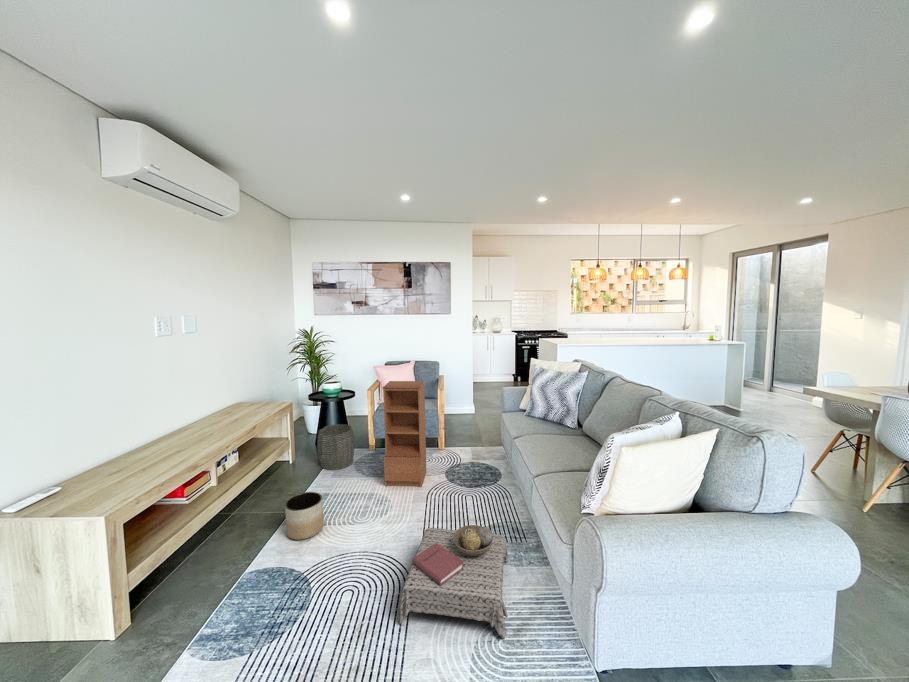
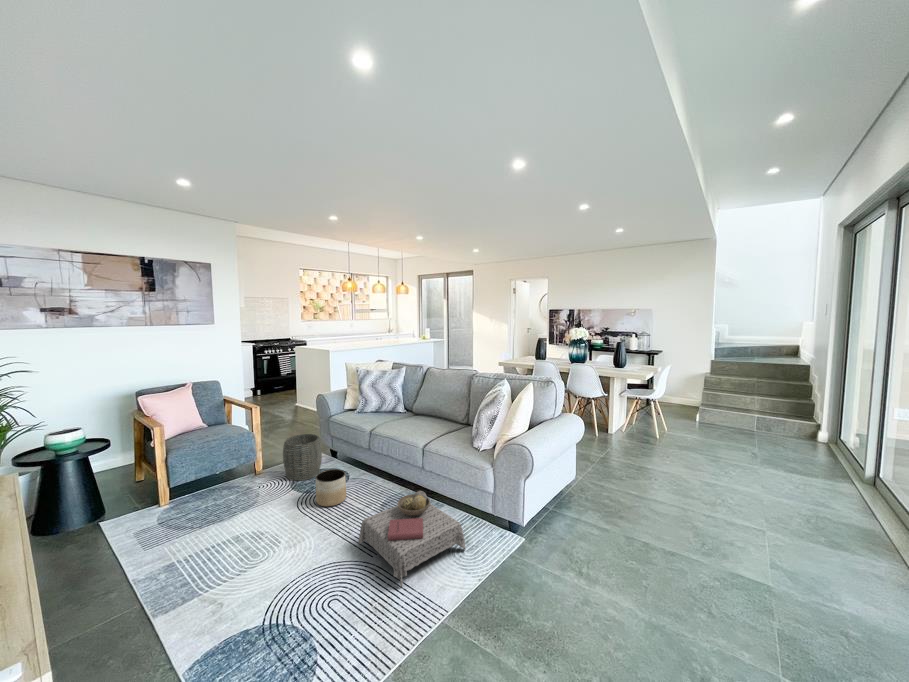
bookcase: present [383,381,426,487] -> none [226,398,288,527]
woven basket: present [317,424,355,470] -> present [283,434,322,481]
planter: present [285,492,324,540] -> present [316,469,346,507]

